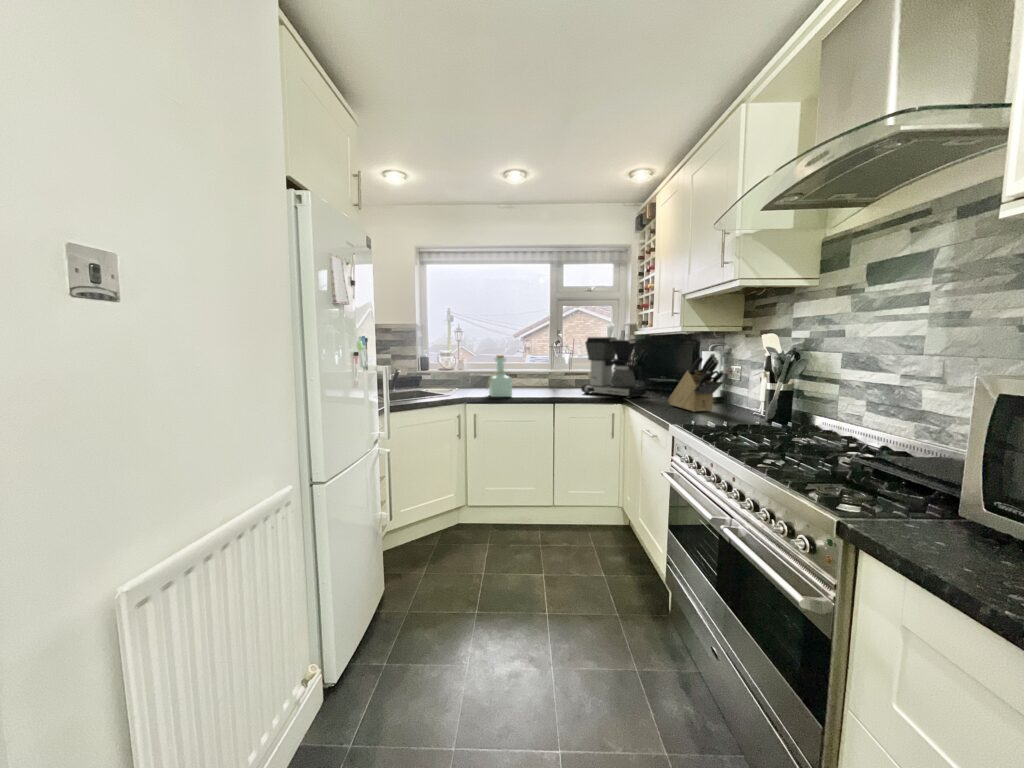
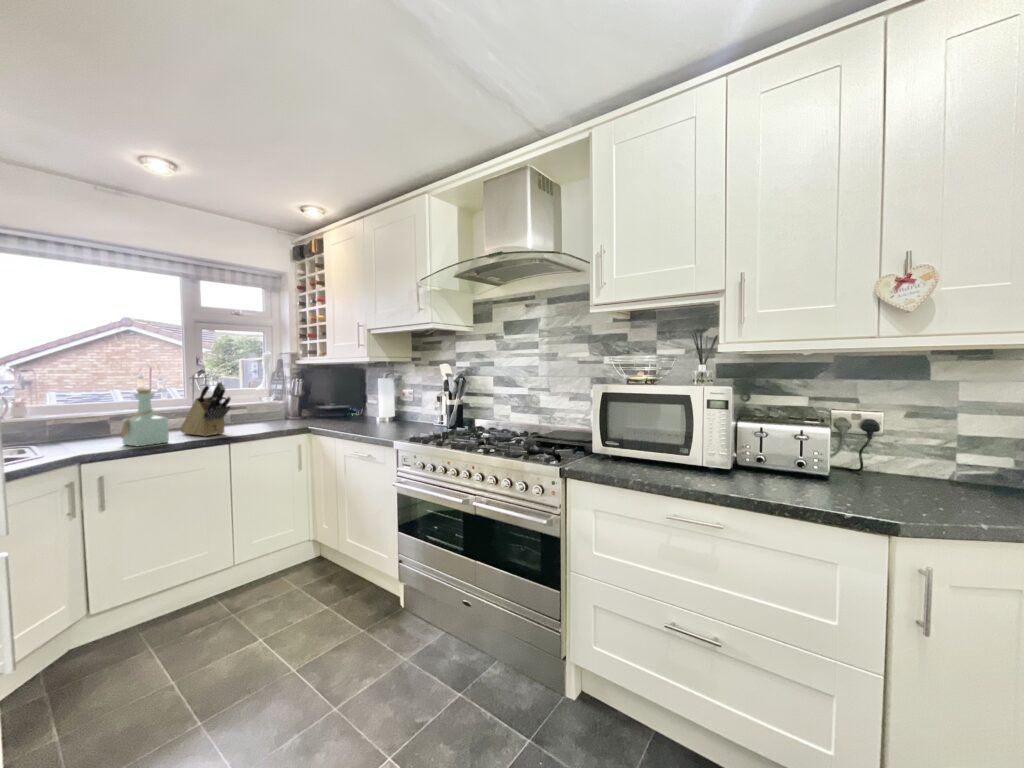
coffee maker: present [581,337,646,398] -> none [257,366,330,429]
knife block: present [668,354,724,412] -> present [181,382,231,436]

